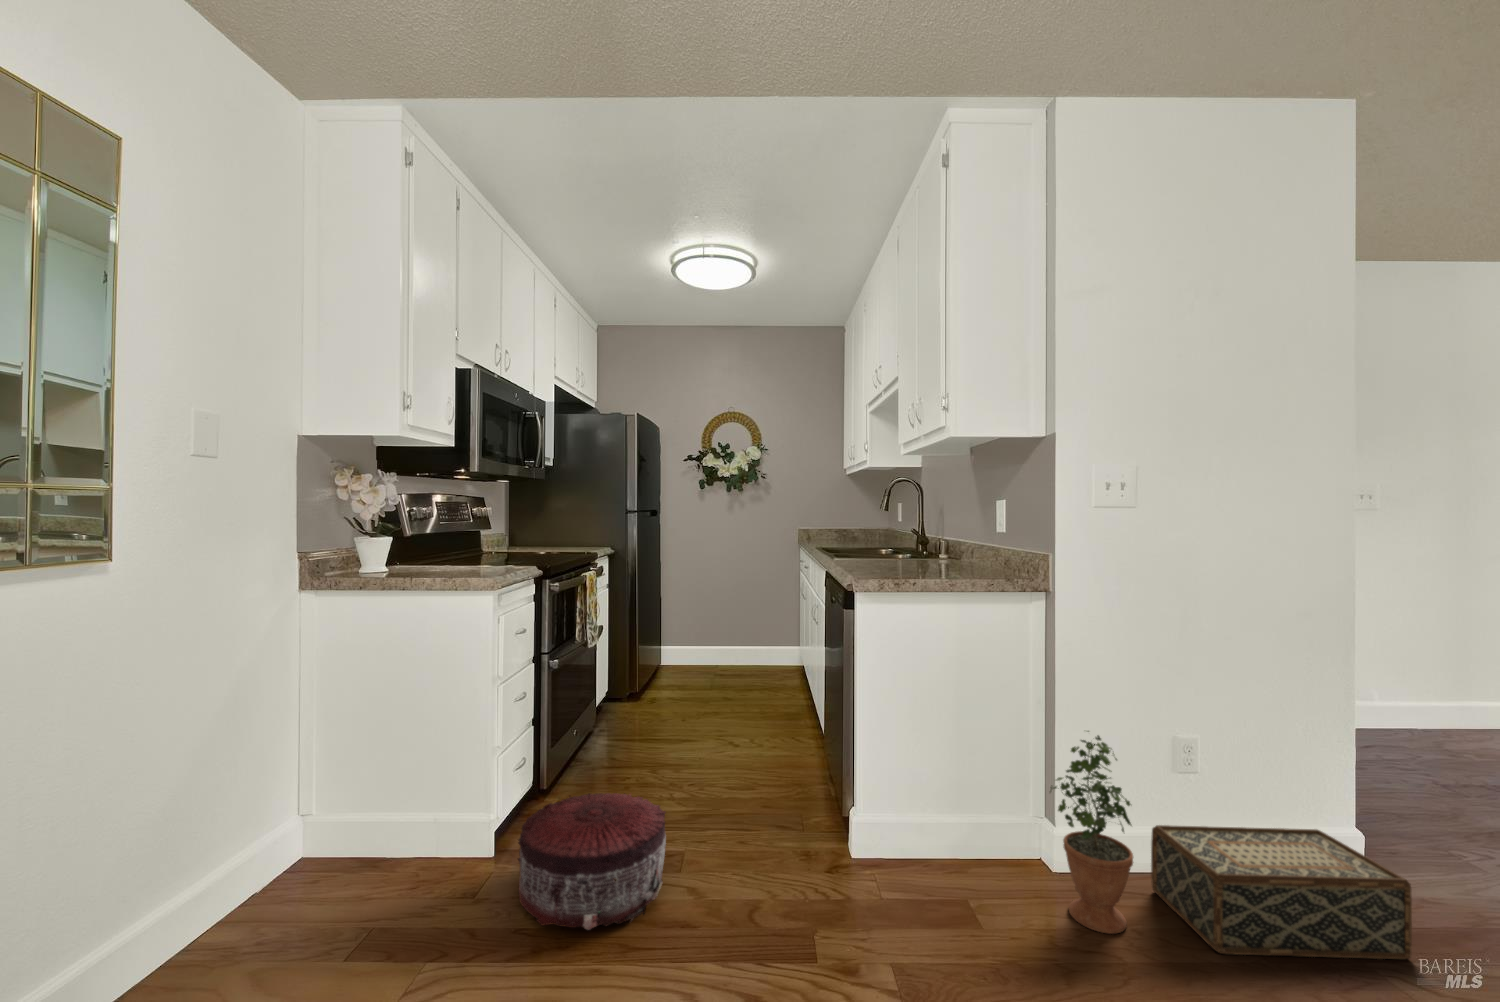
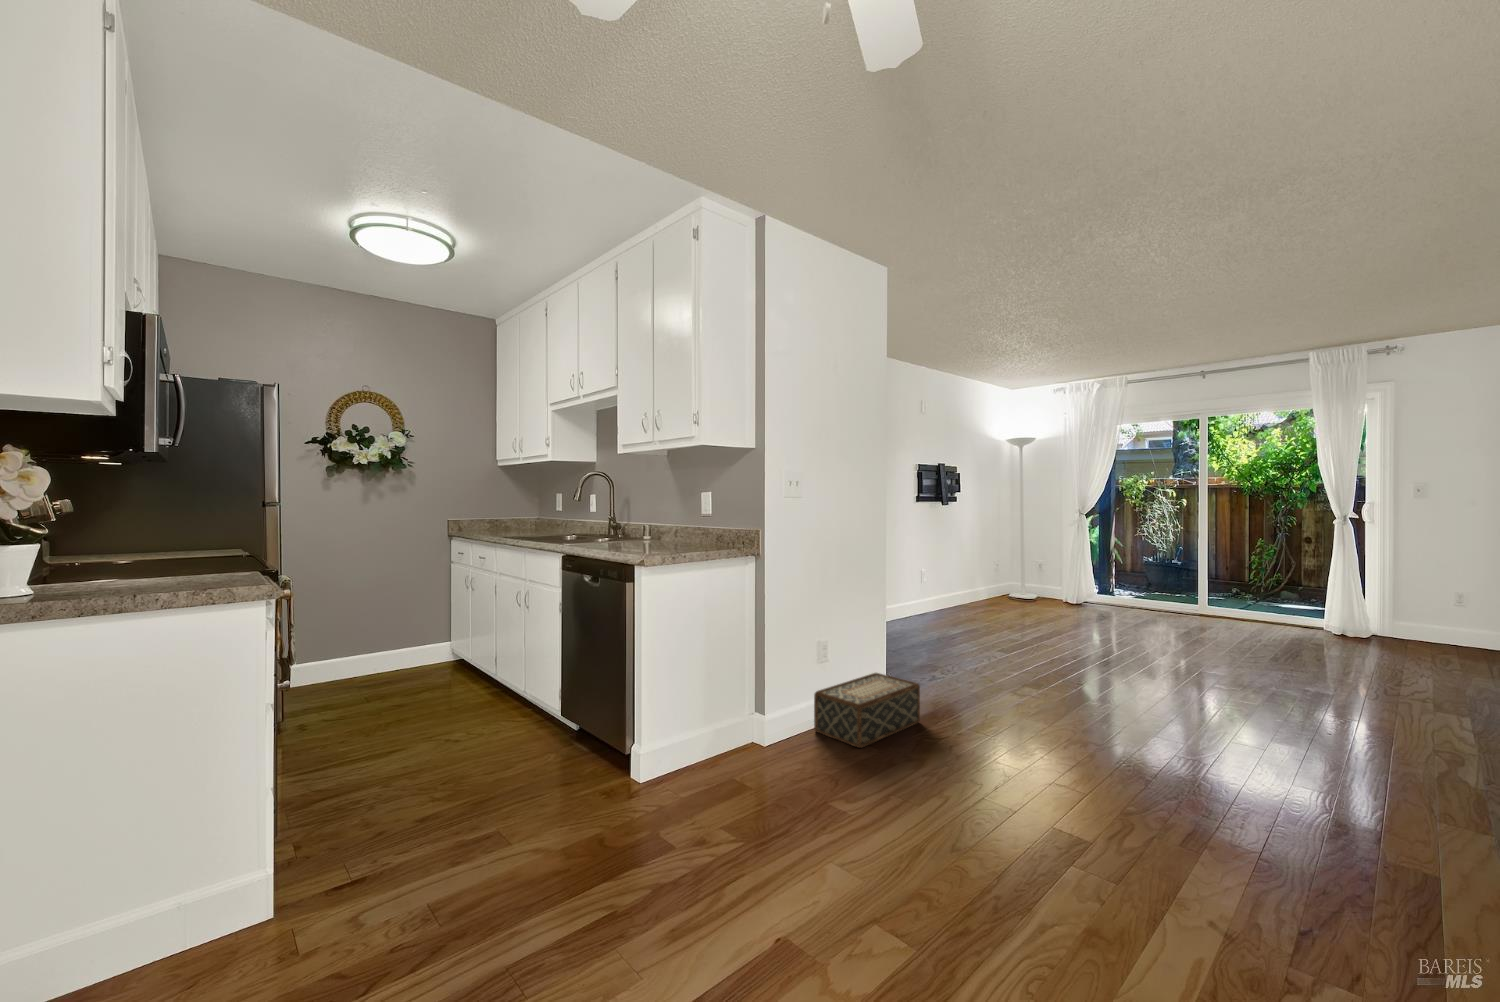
potted plant: present [1050,731,1133,934] -> none [776,640,821,761]
pouf: present [518,793,666,930] -> none [369,785,531,924]

